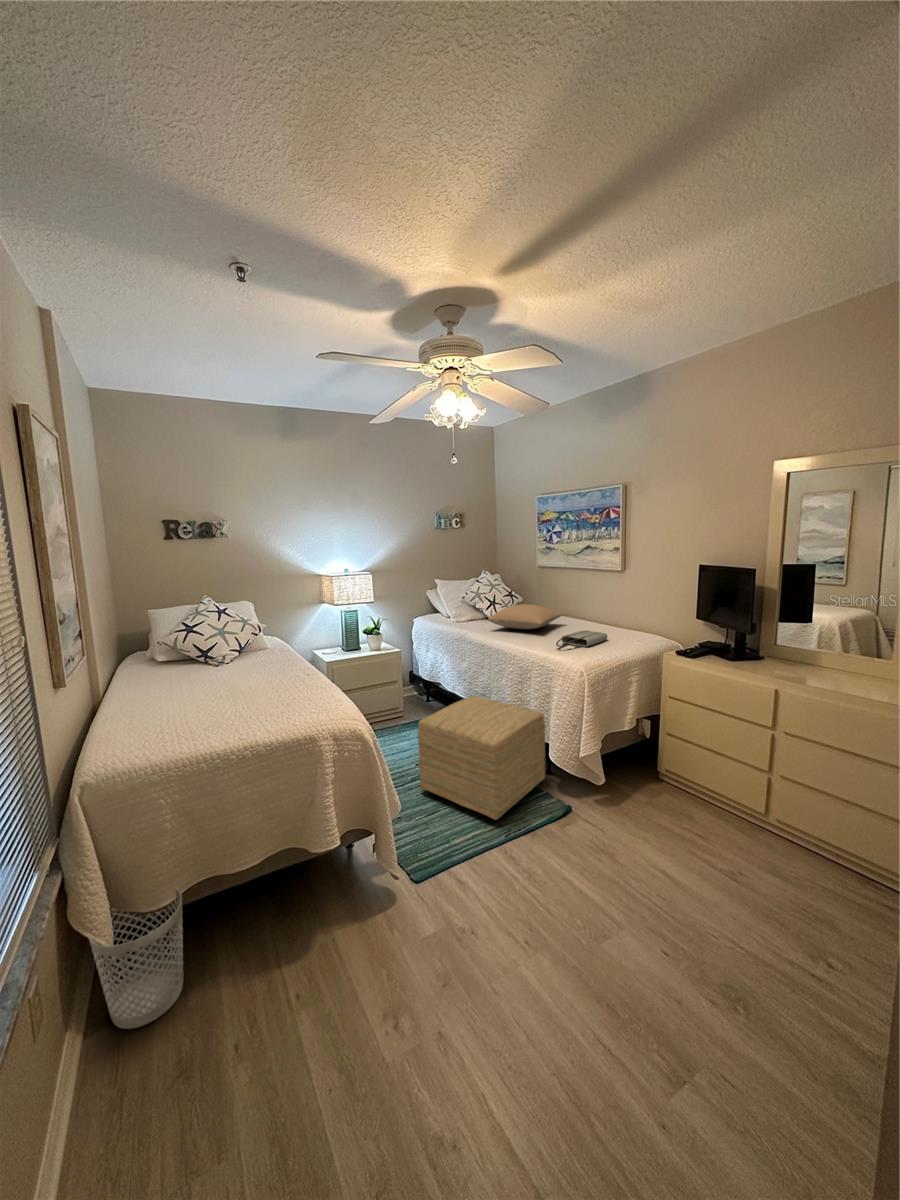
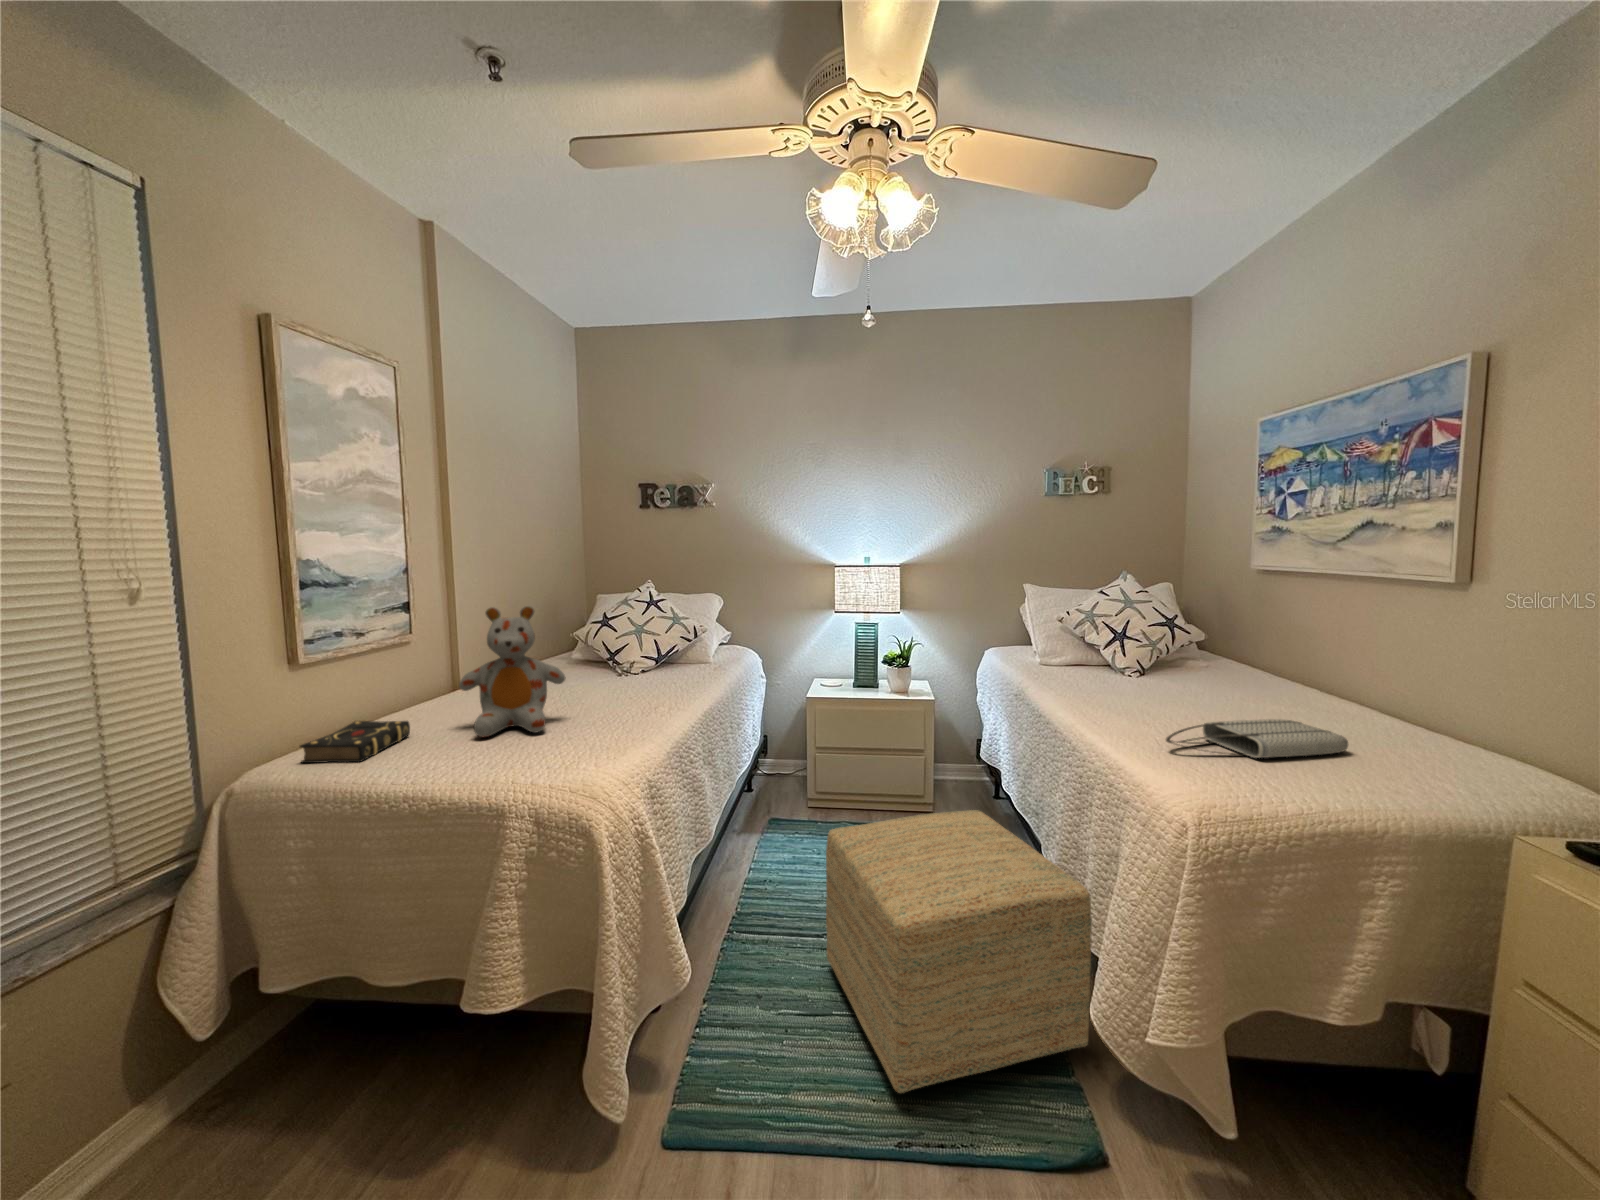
pillow: present [488,604,564,629] -> none [1072,643,1269,698]
stuffed bear: none [186,622,262,713] -> present [459,606,566,737]
book: none [118,715,174,756] -> present [300,721,410,763]
wastebasket: present [88,888,183,1029] -> none [162,952,308,1153]

